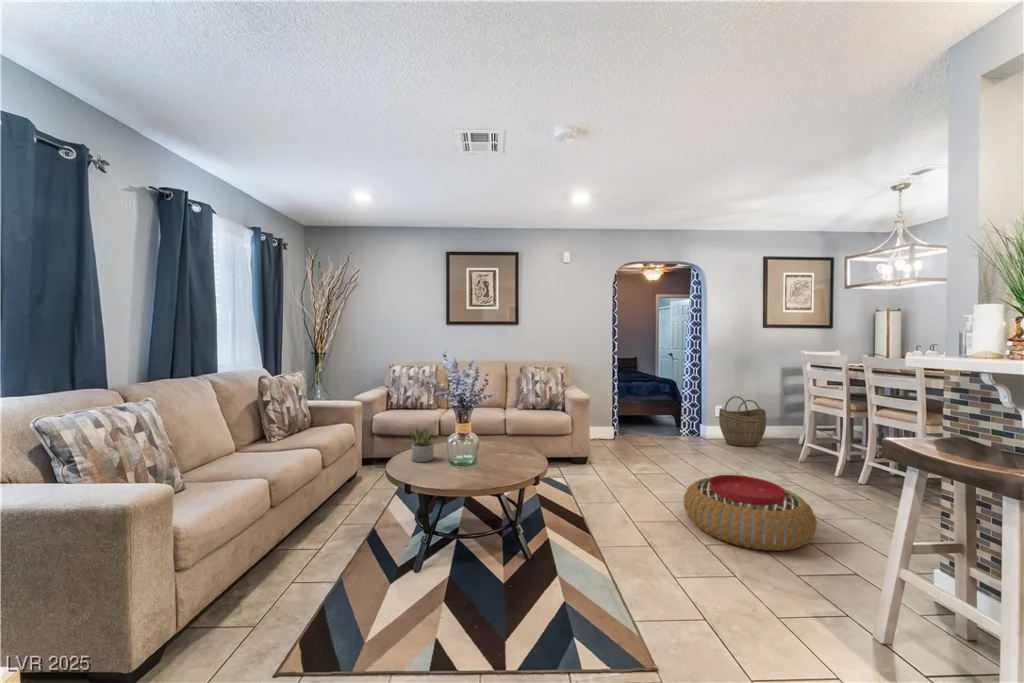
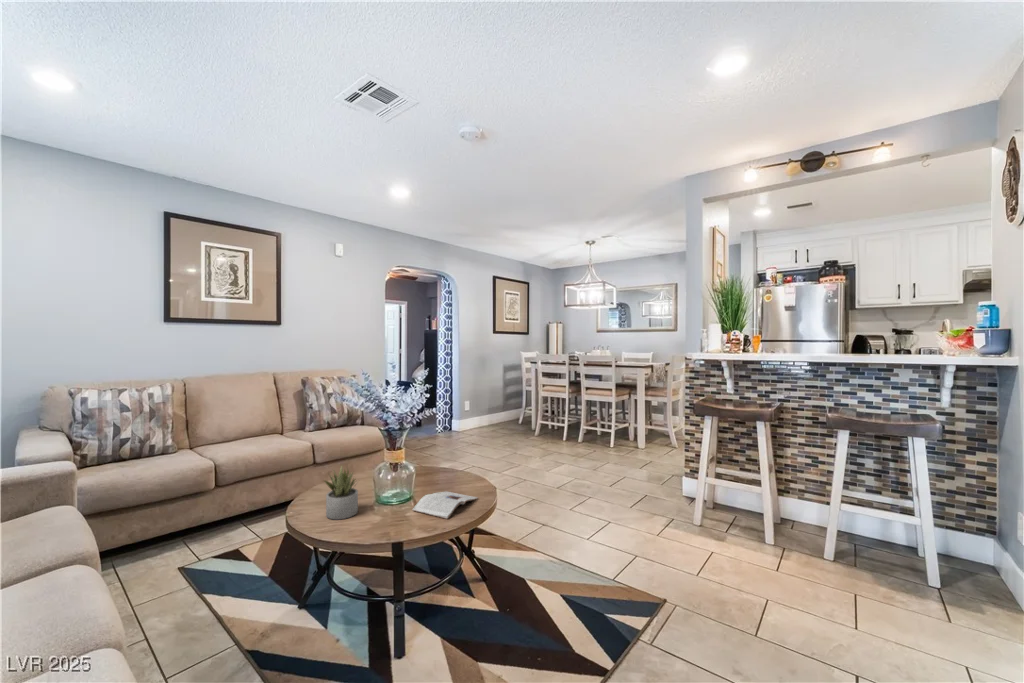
woven basket: present [719,396,766,447] -> none [469,390,503,432]
magazine: none [454,462,508,482] -> present [413,491,478,519]
pouf: present [684,475,817,551] -> none [528,450,617,502]

